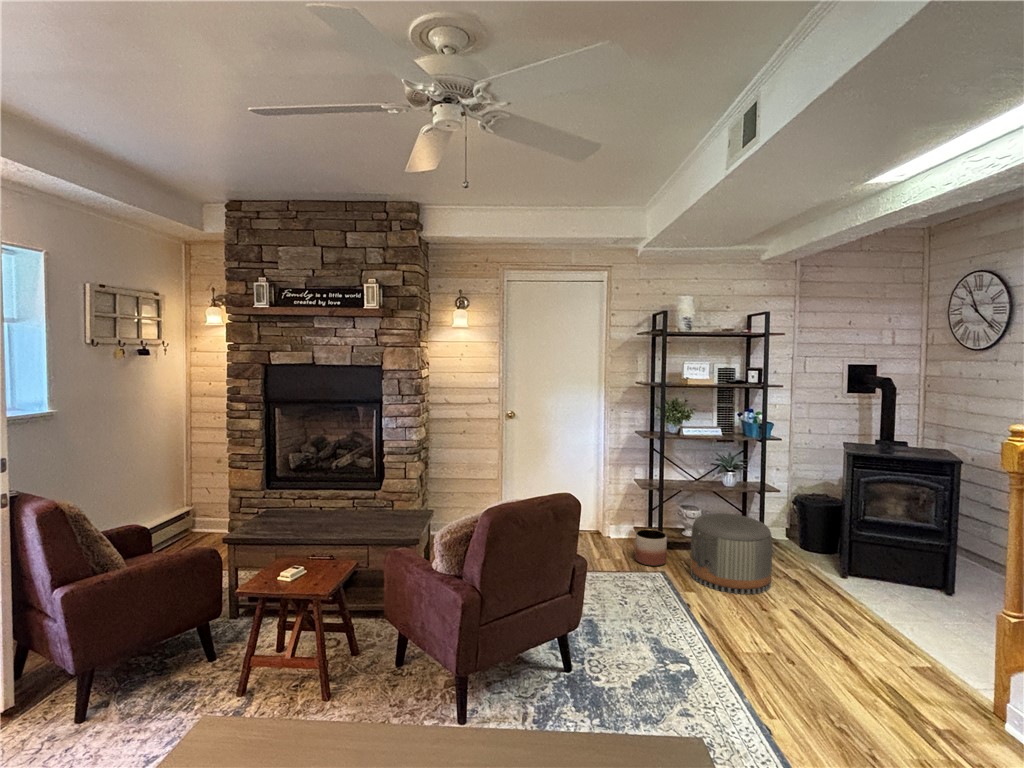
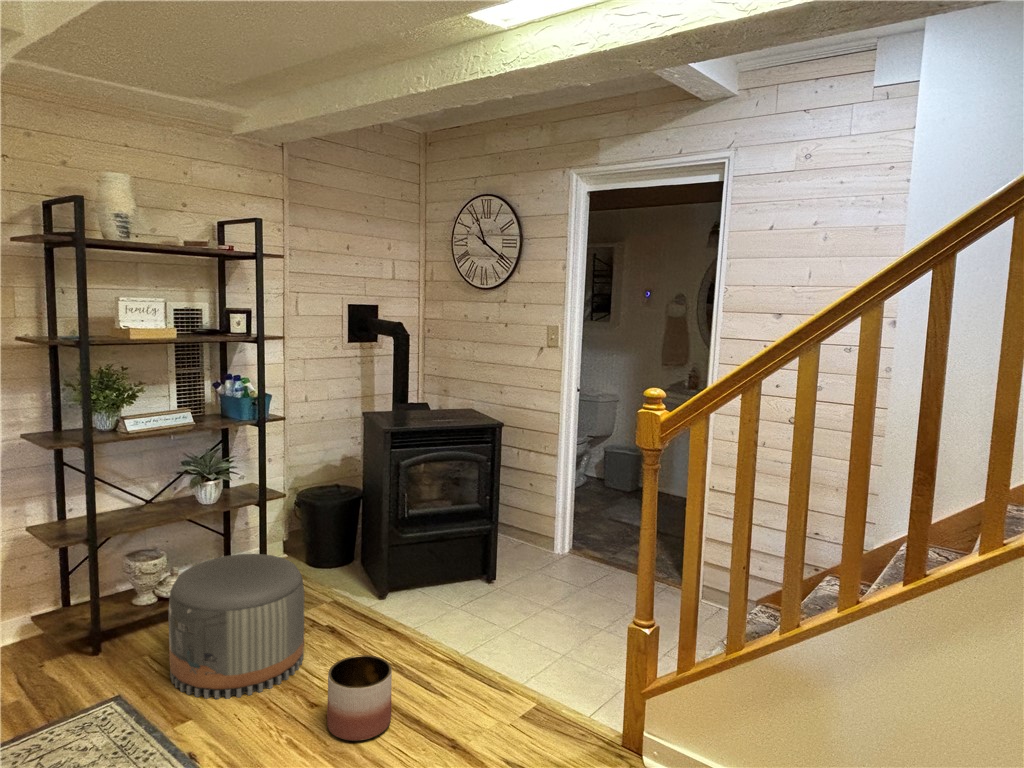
planter: present [635,529,667,566] -> present [327,655,392,741]

